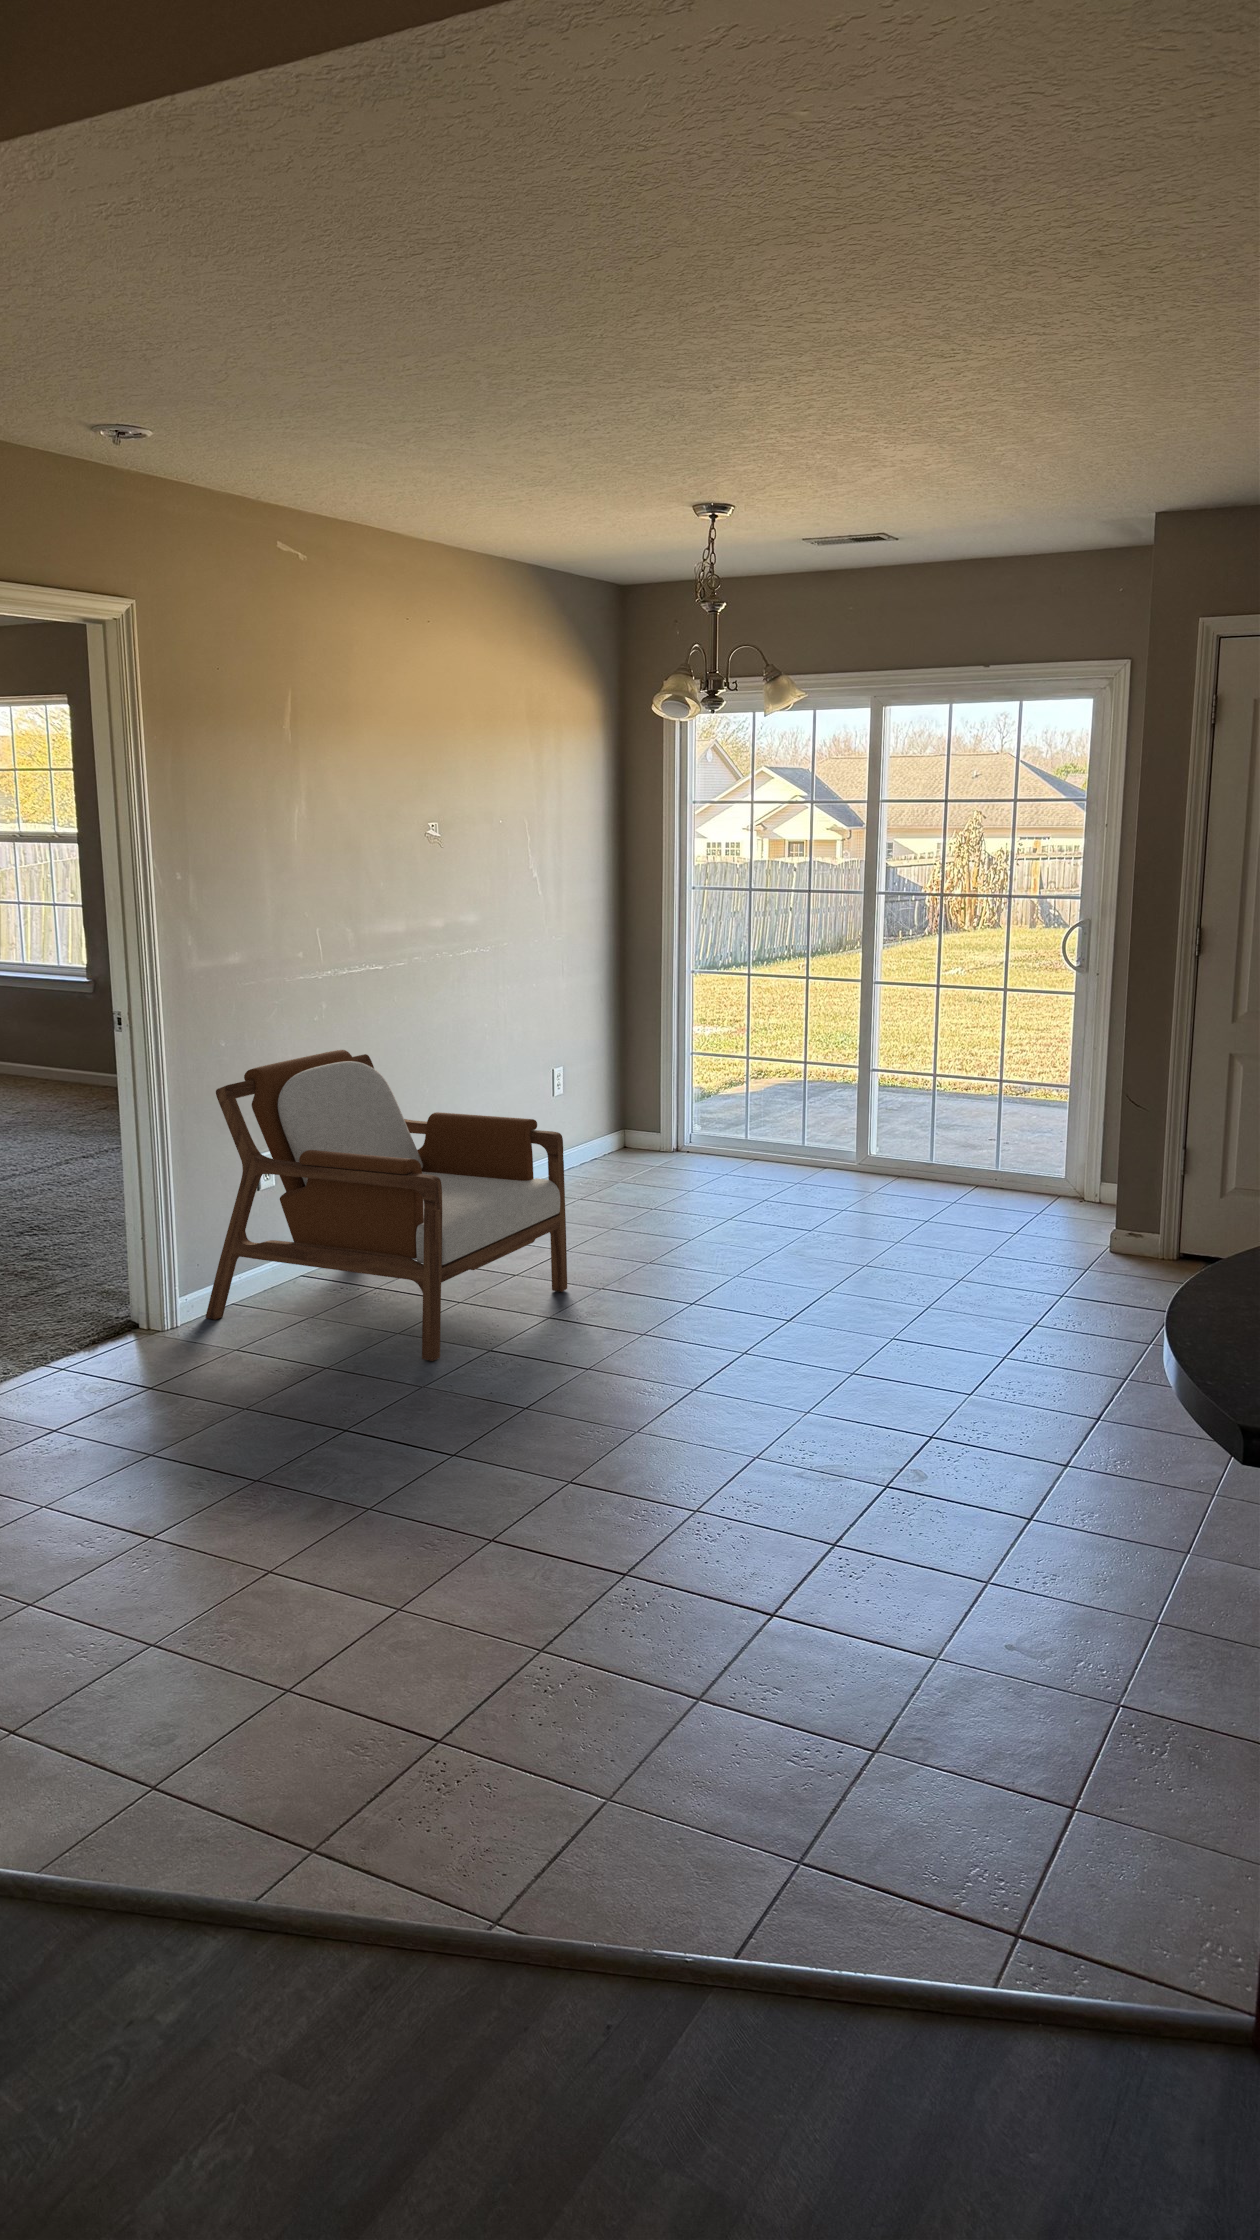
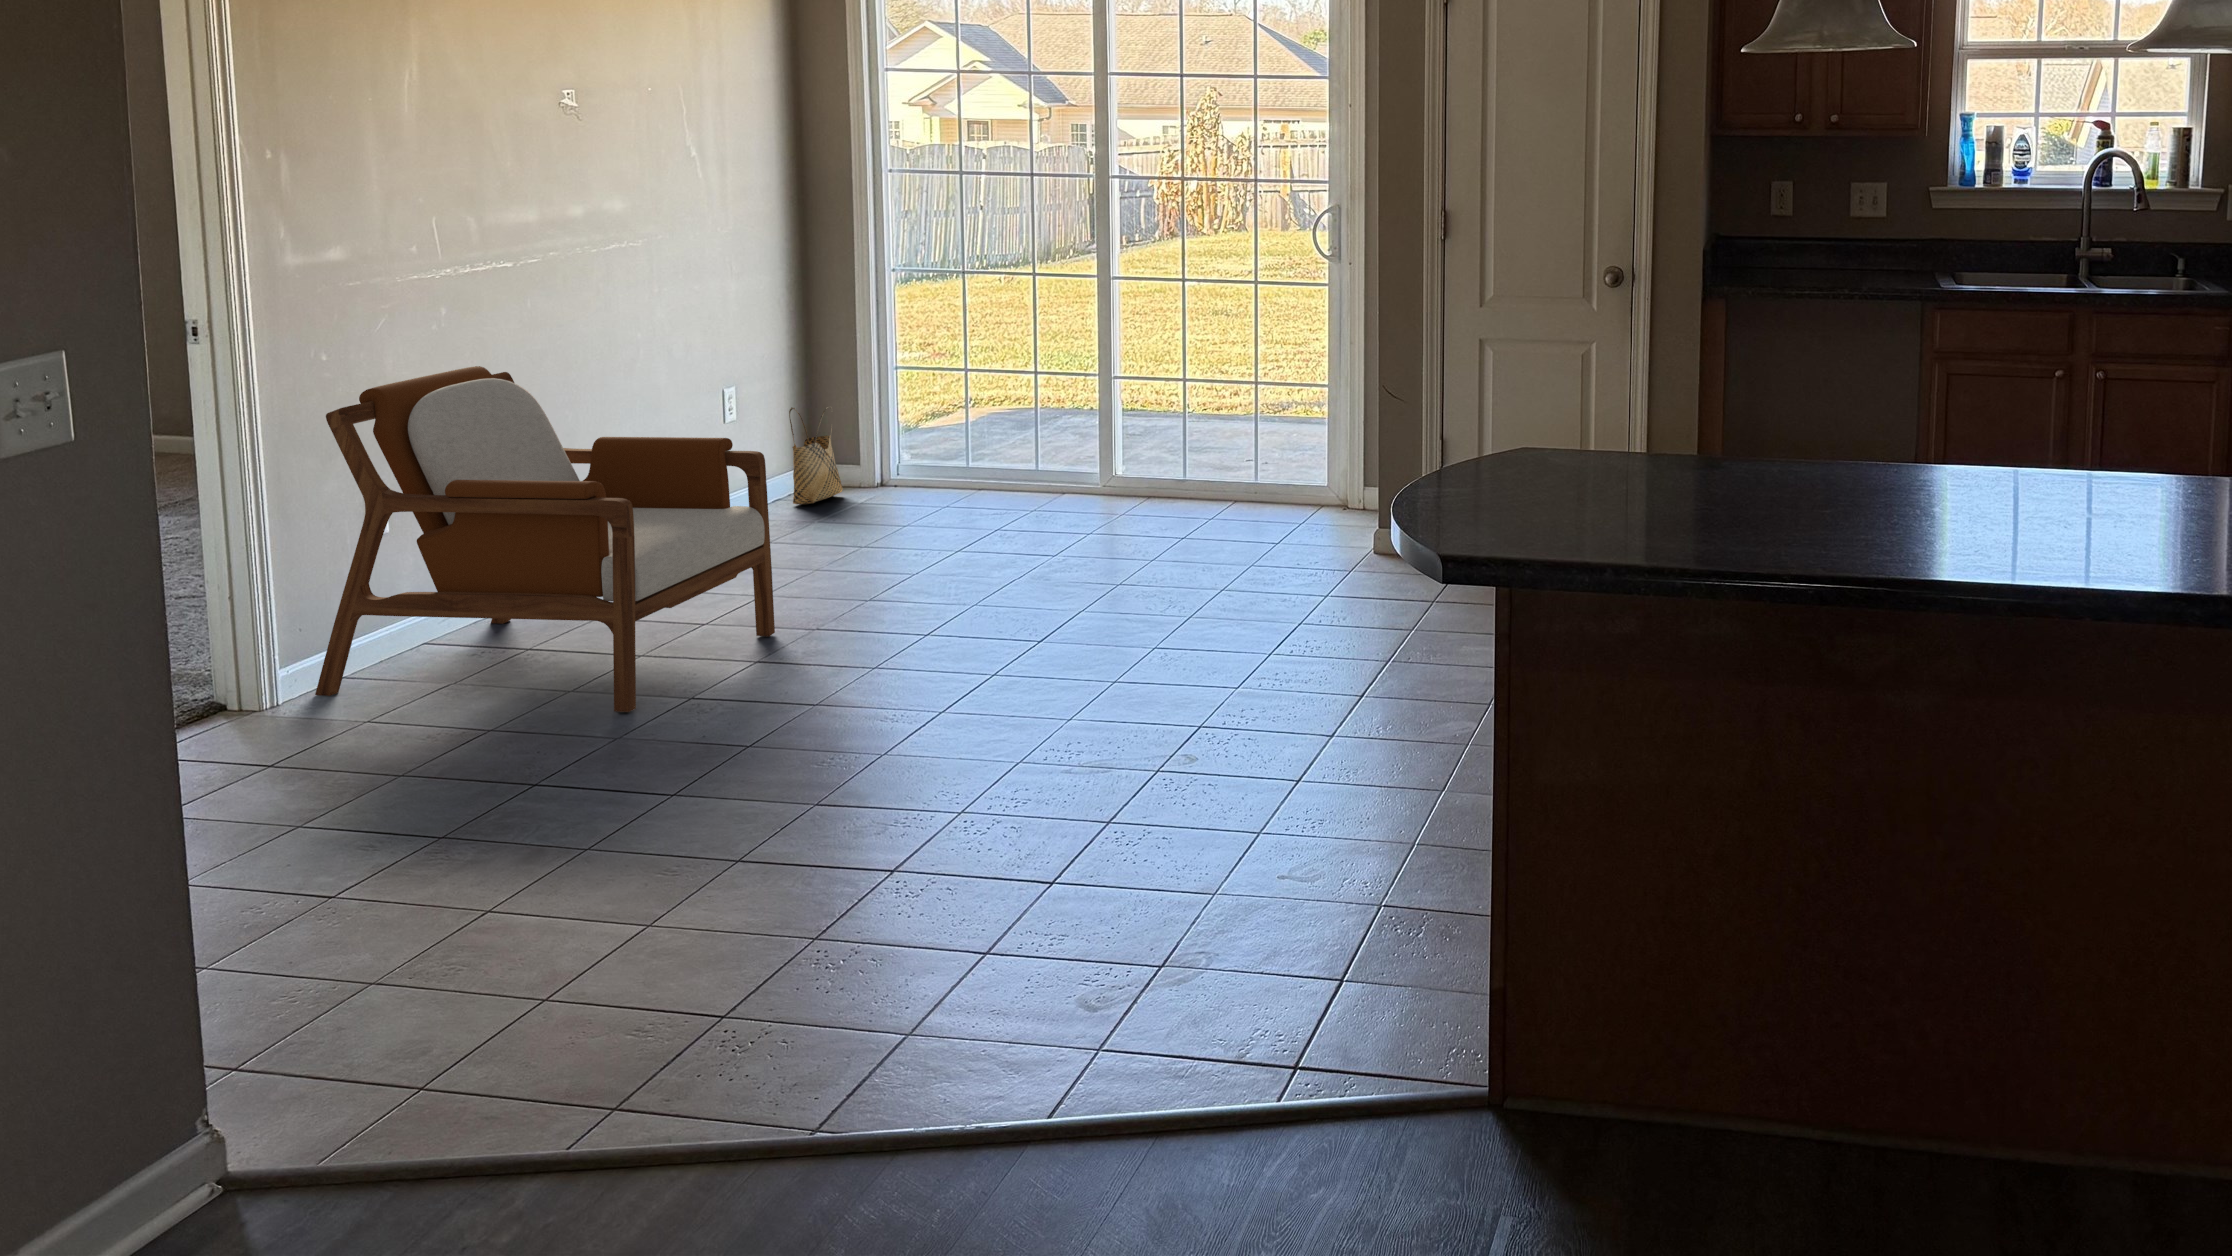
woven basket: none [605,1081,645,1162] -> present [789,407,842,504]

